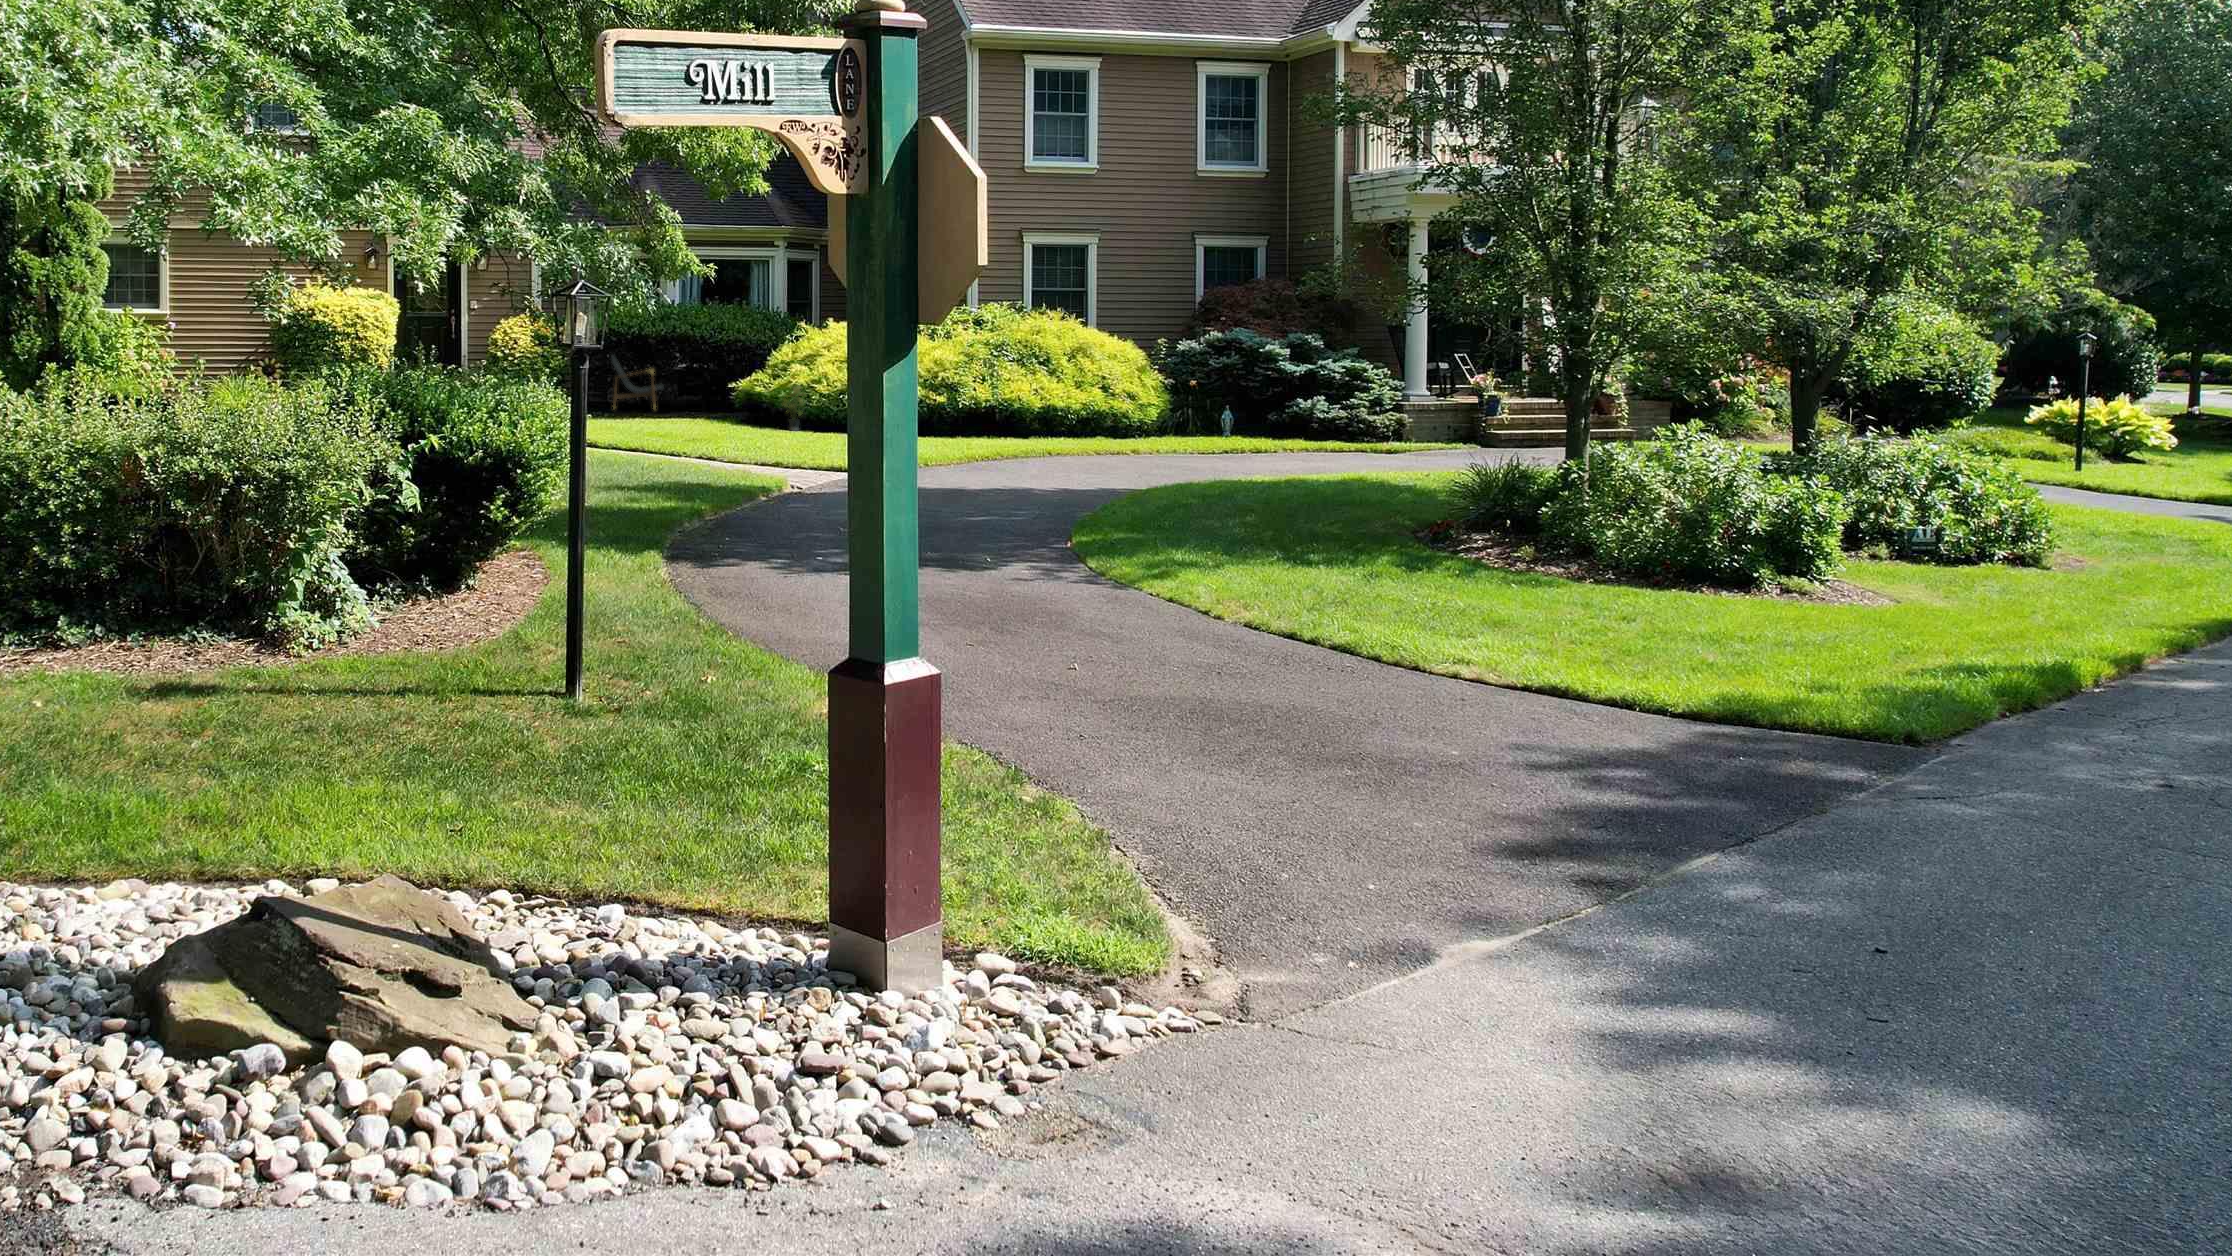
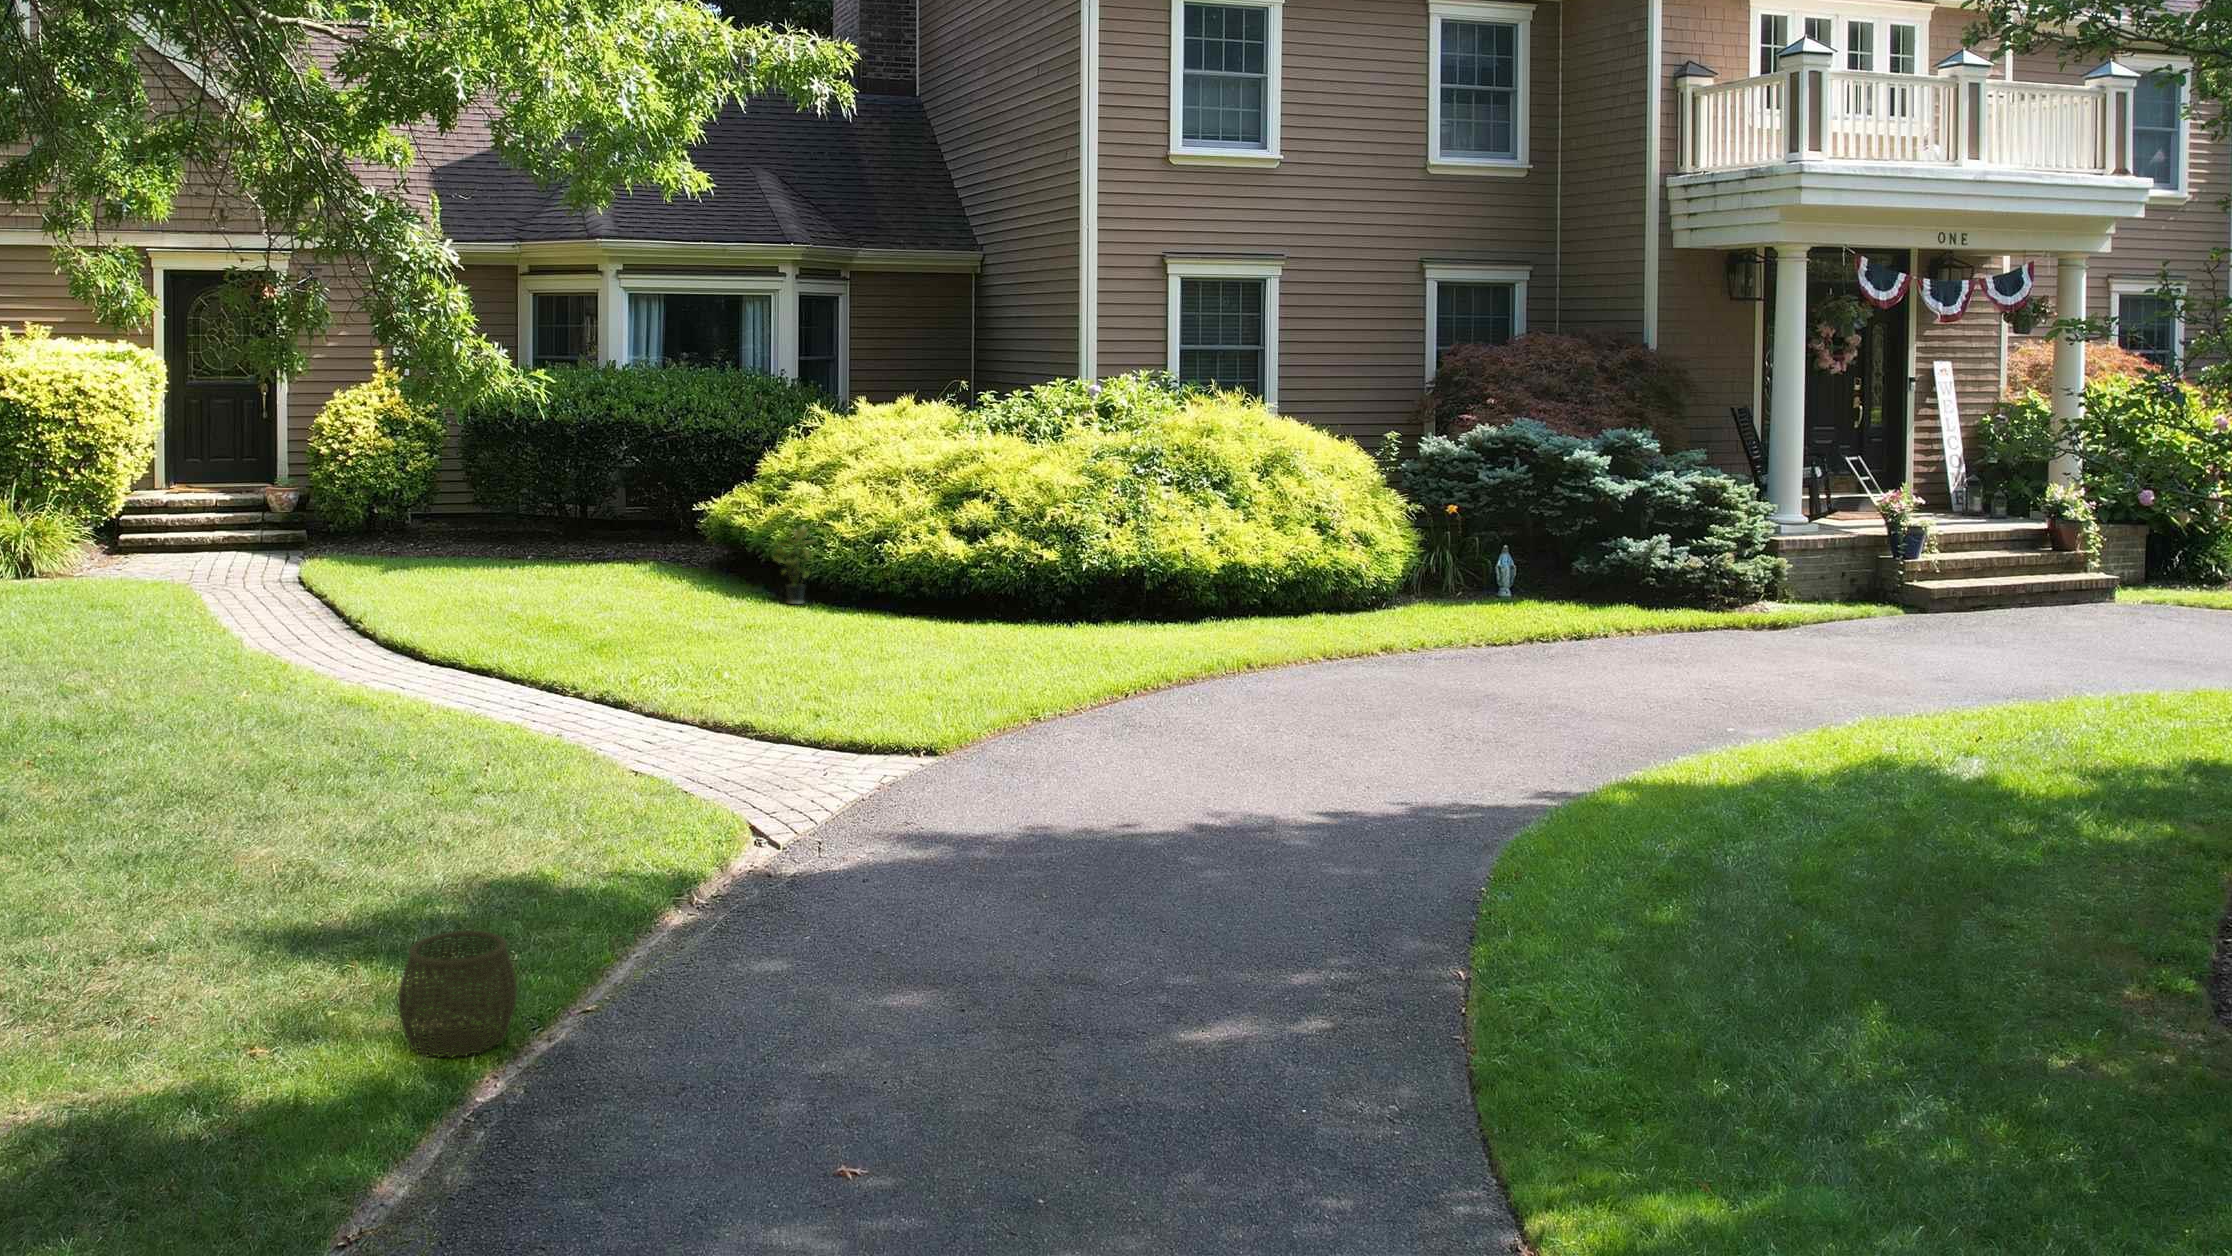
lounge chair: present [612,356,663,408] -> none [493,454,588,550]
woven basket: none [676,470,718,509] -> present [398,931,517,1057]

